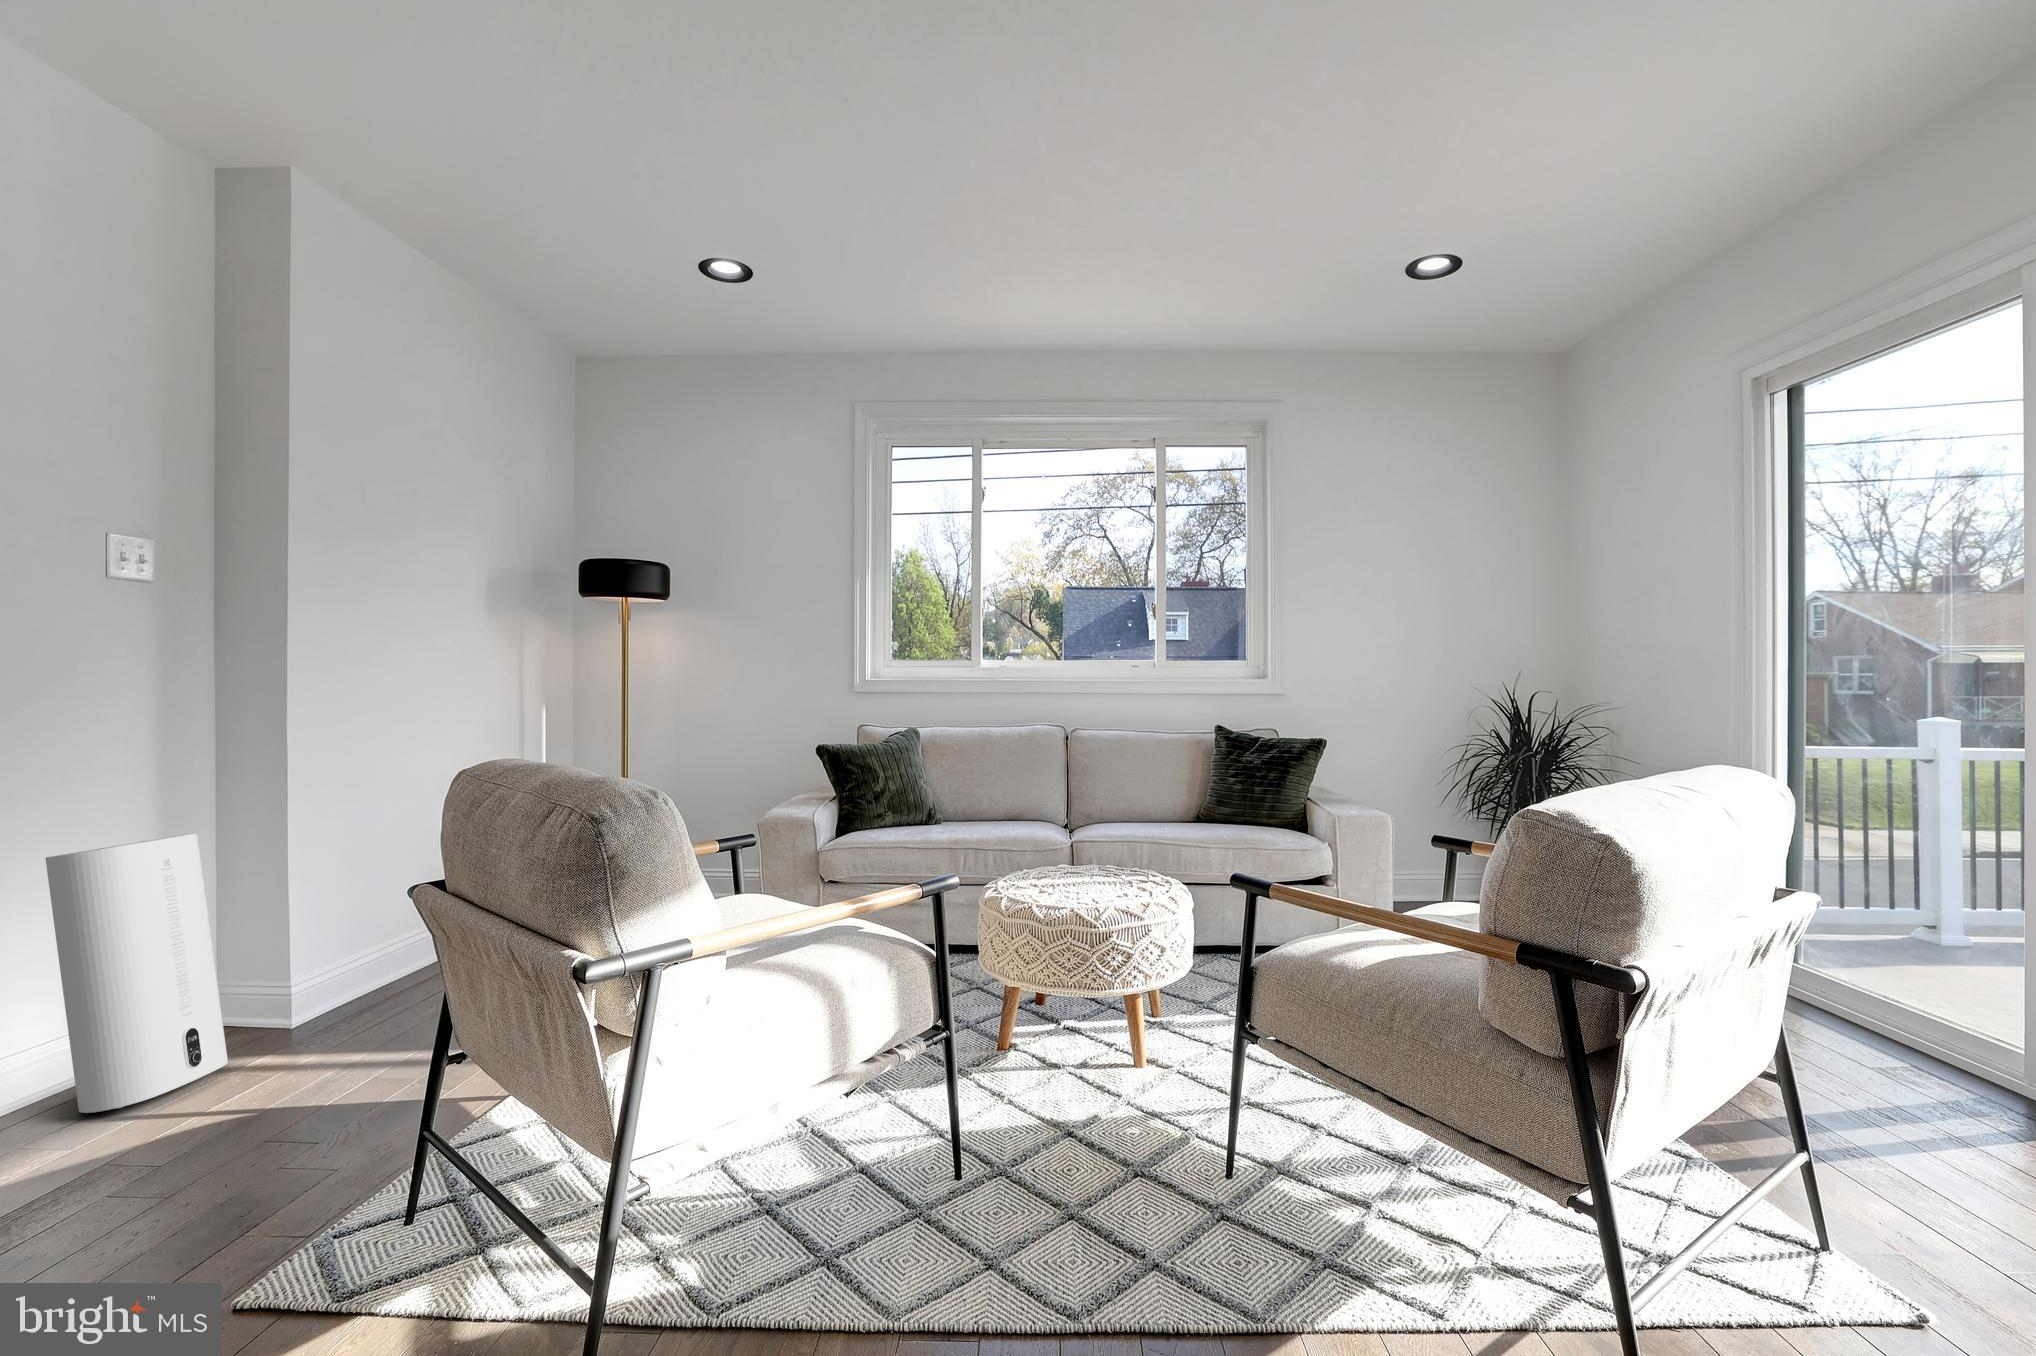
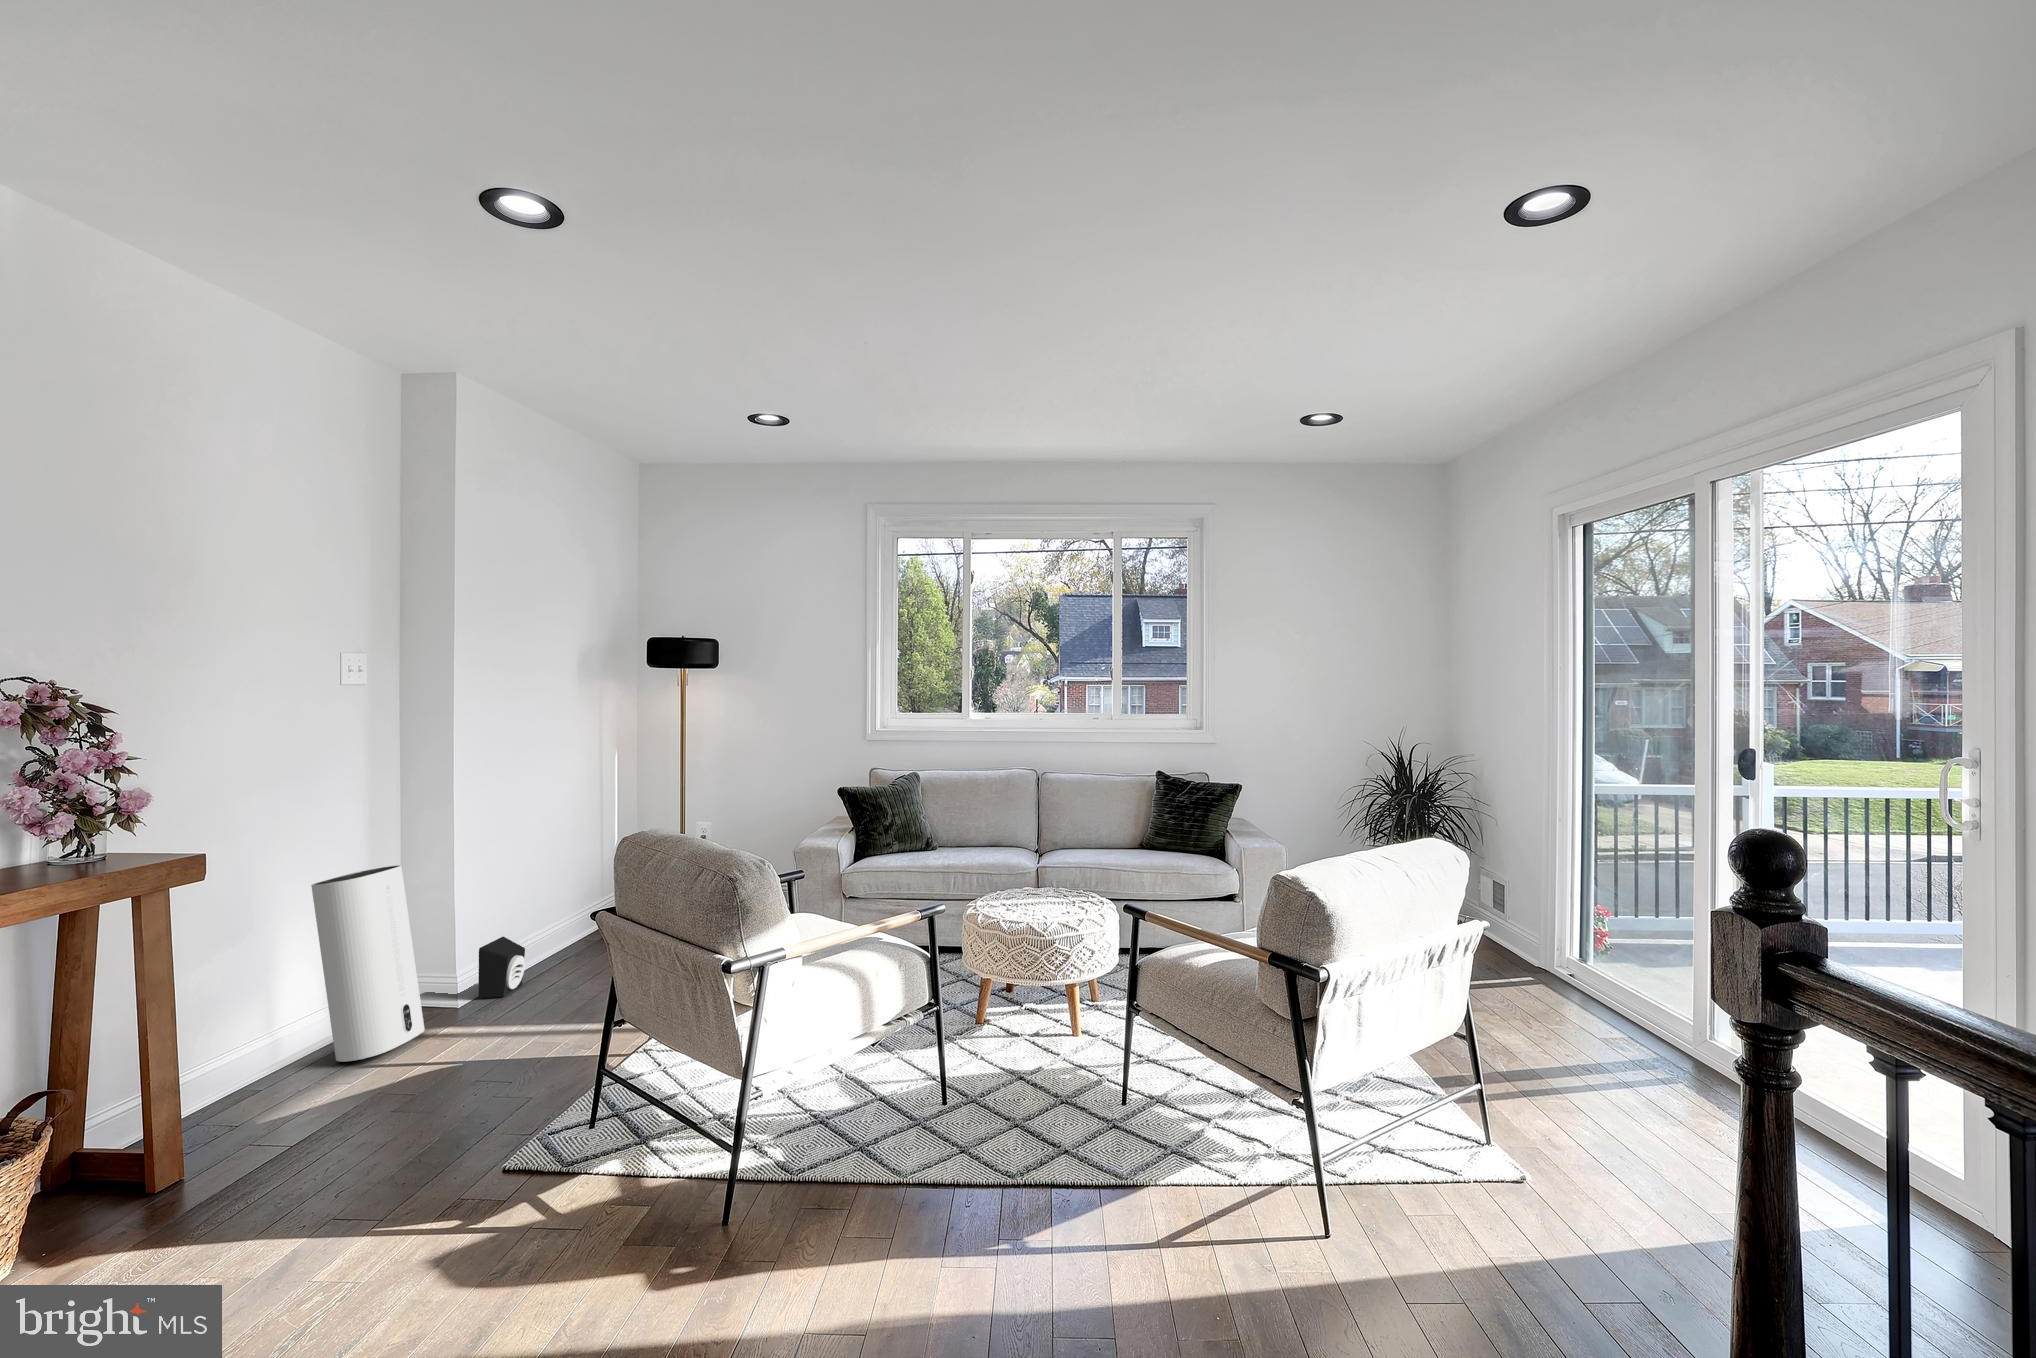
speaker: none [328,934,399,1017] -> present [478,937,525,999]

